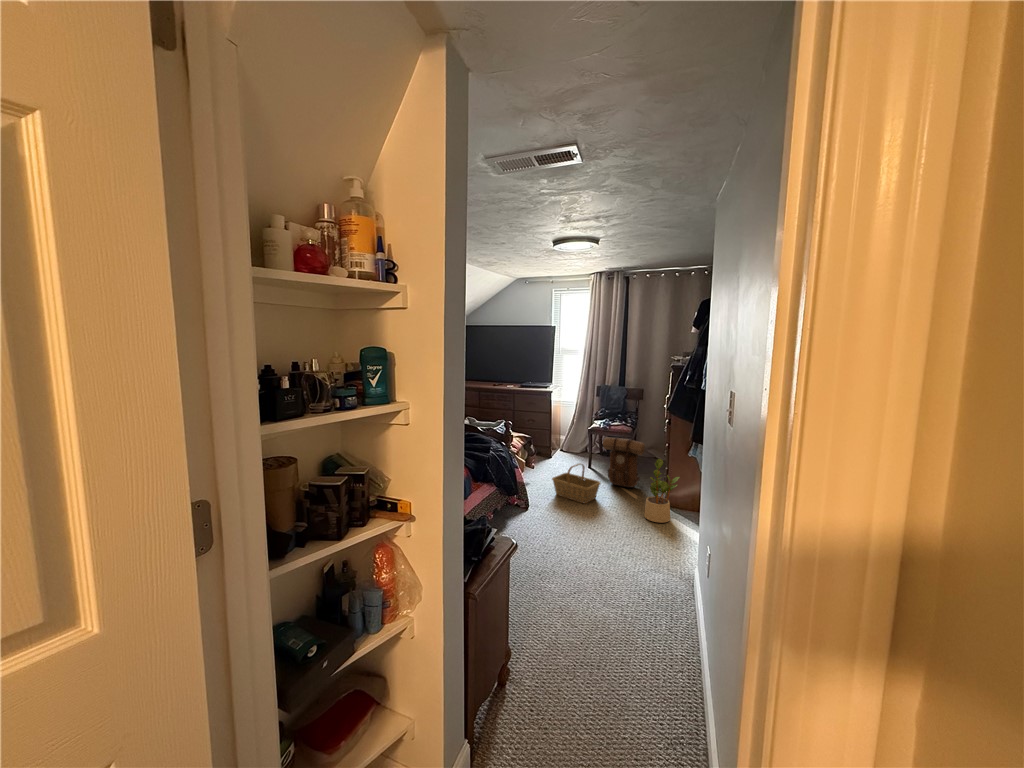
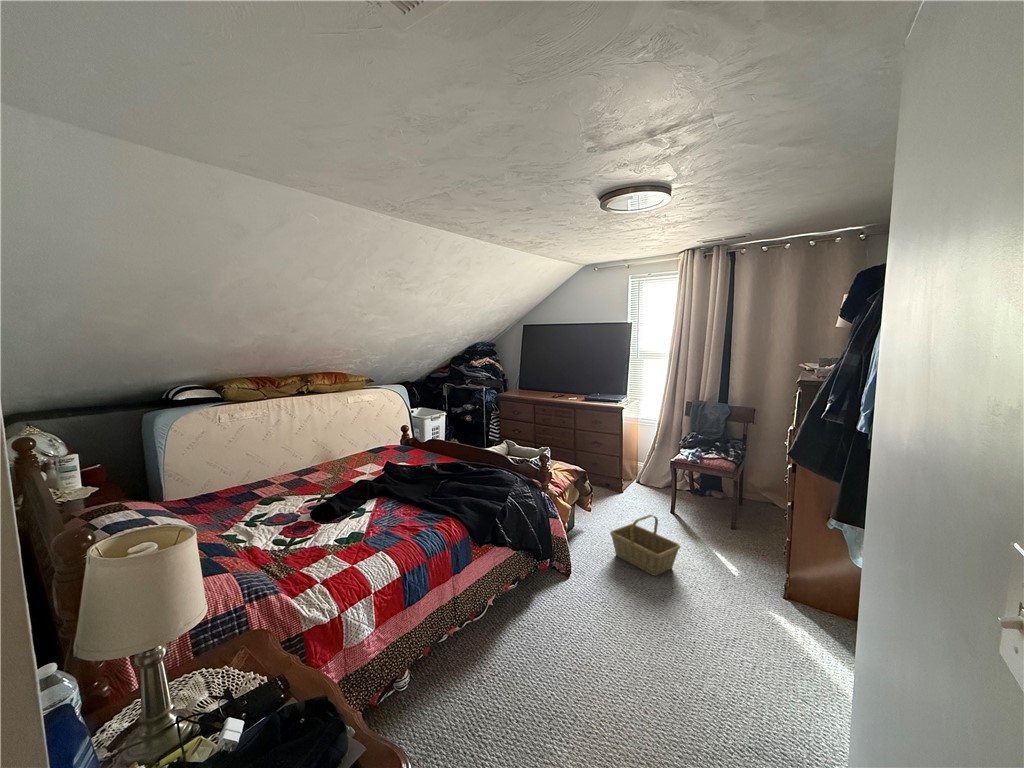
backpack: present [603,438,645,488] -> none [687,478,752,554]
potted plant: present [644,459,680,523] -> none [746,527,809,630]

